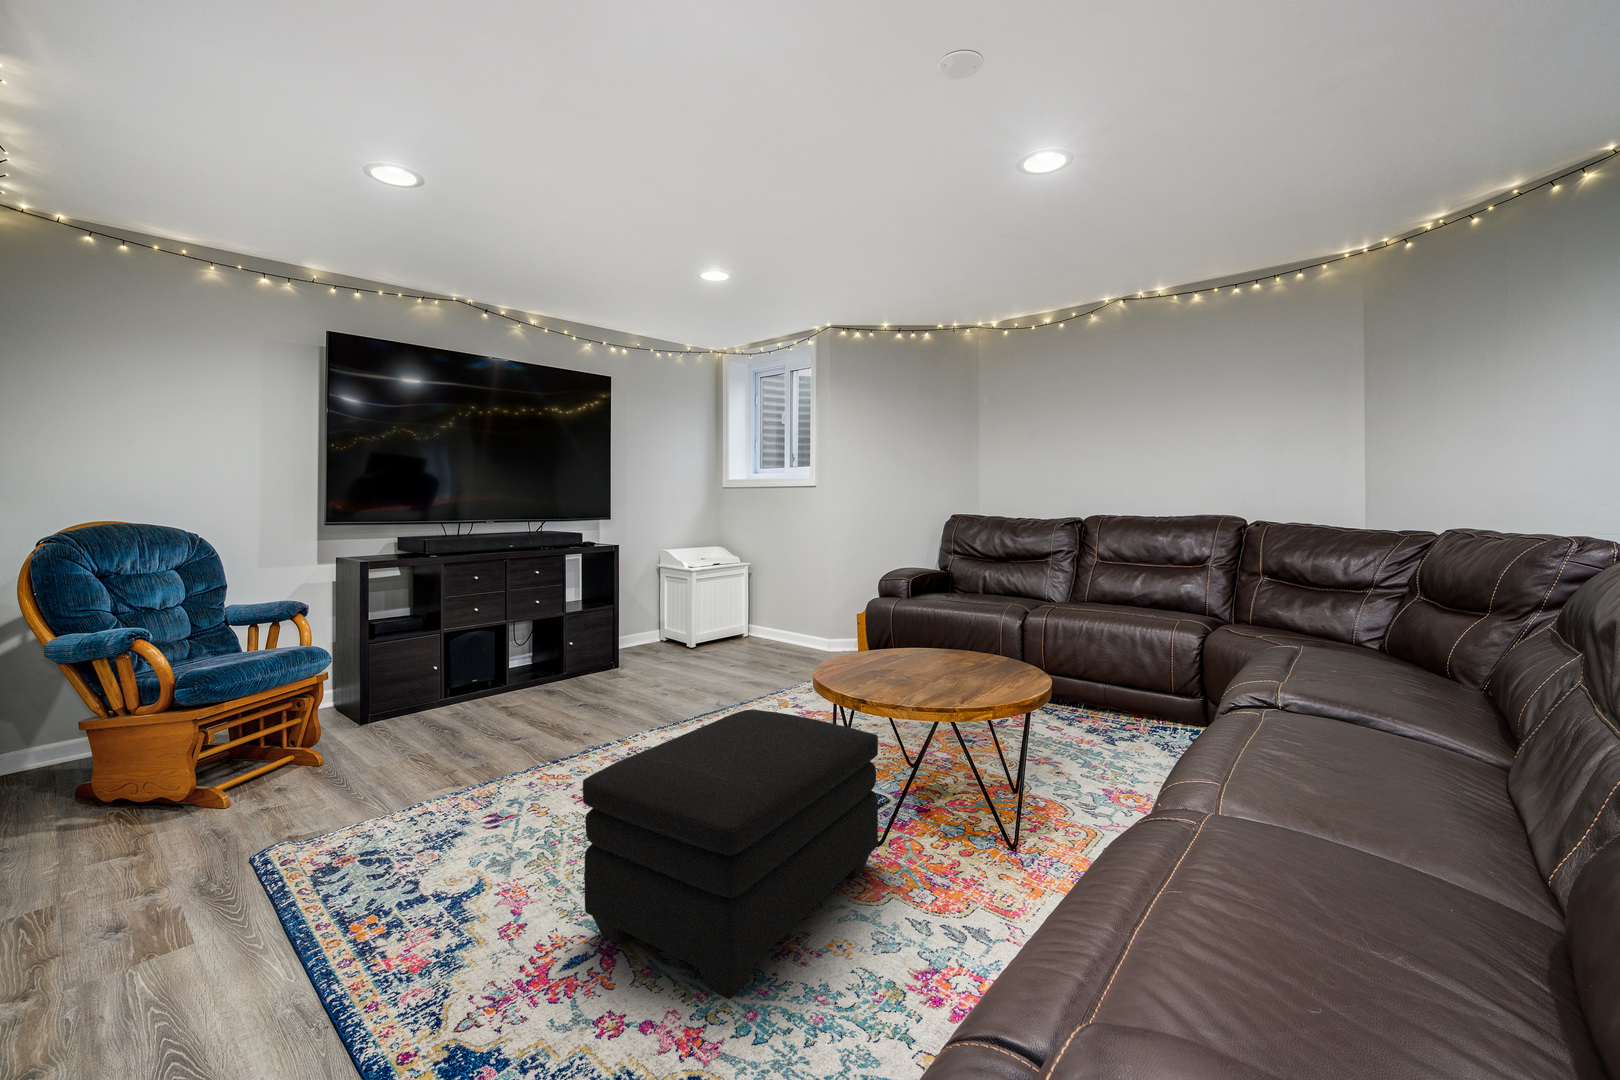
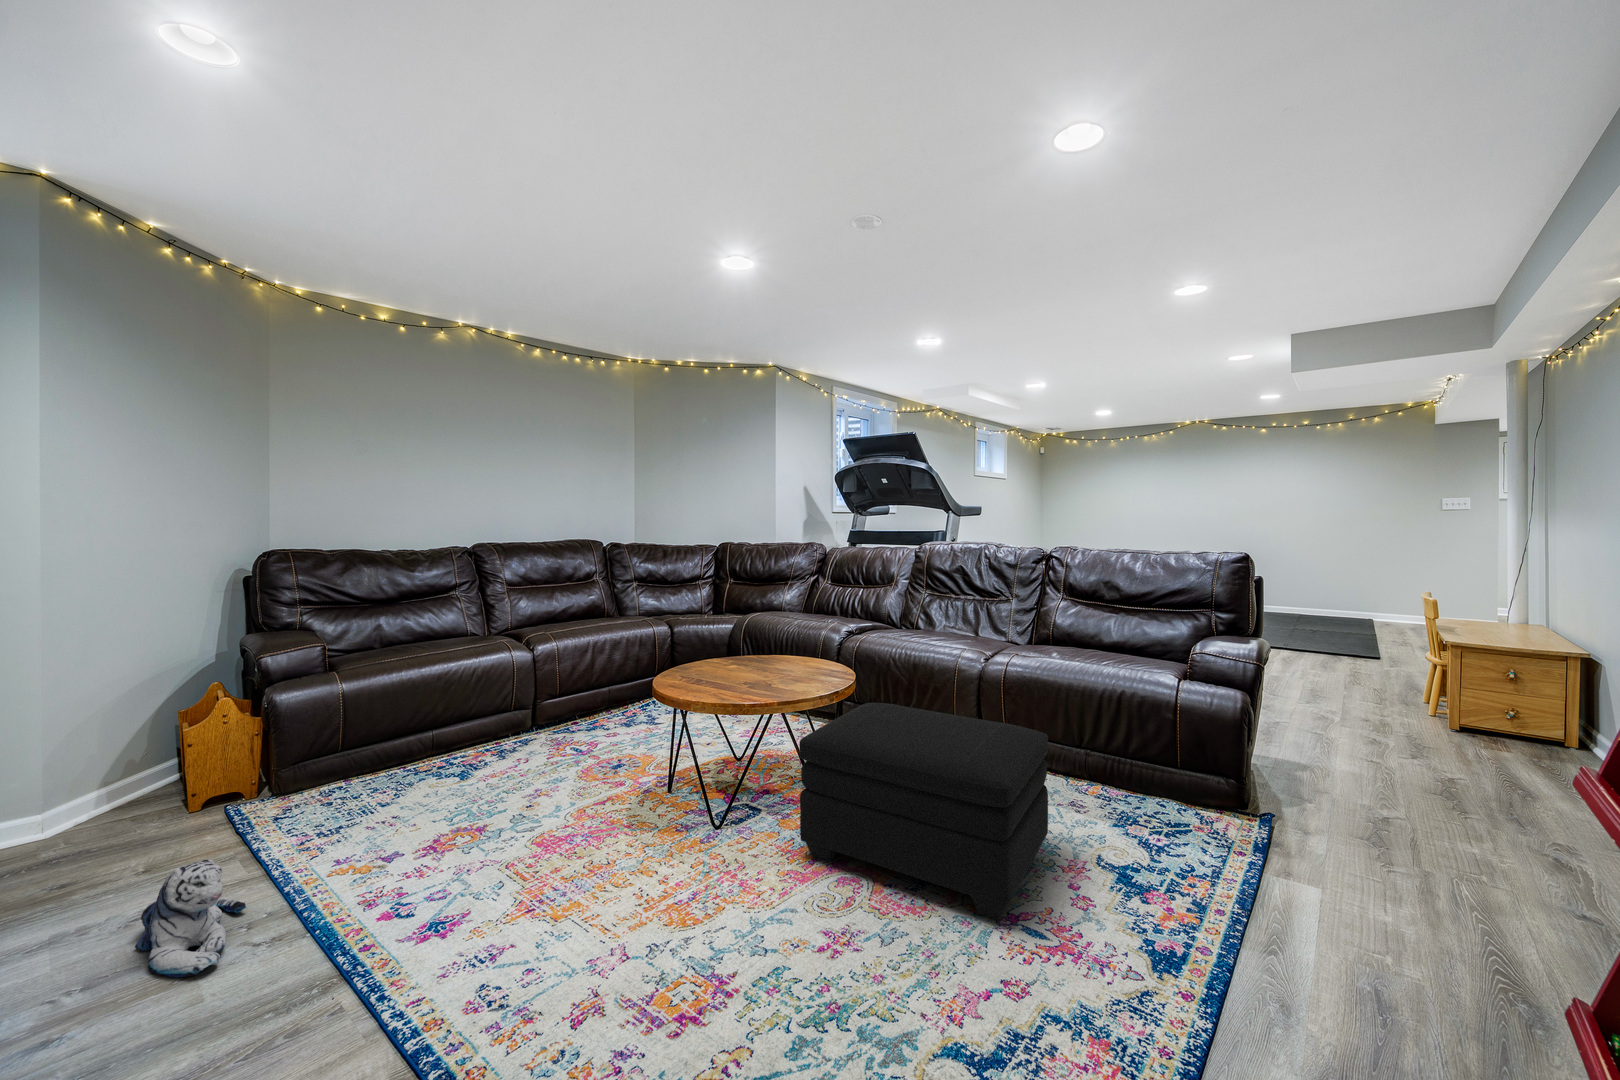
plush toy: none [674,651,733,695] -> present [135,860,247,977]

